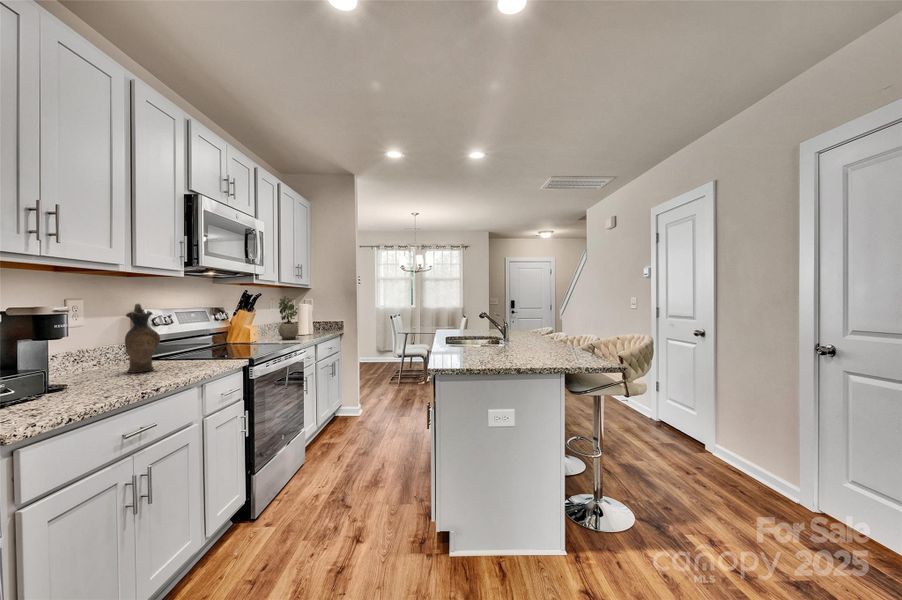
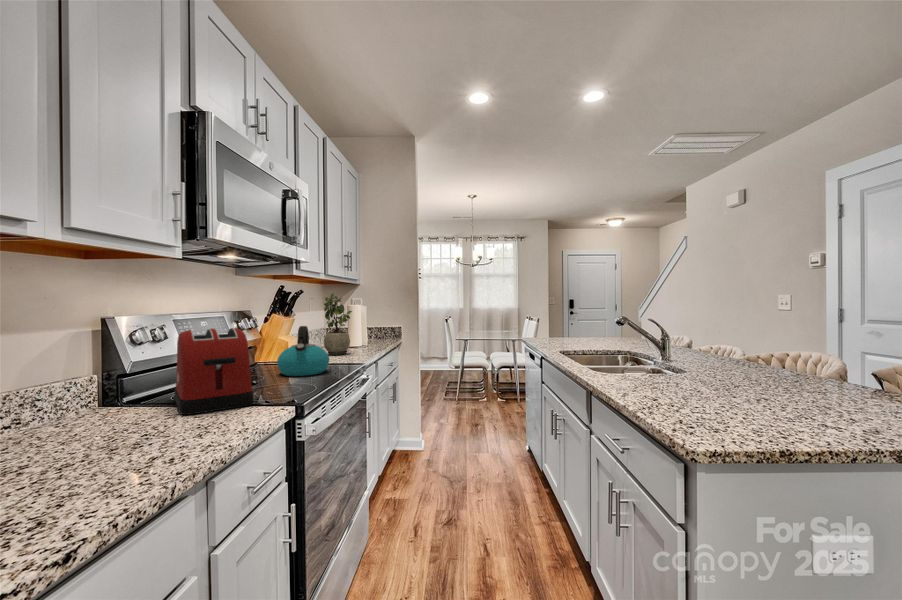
ceramic pitcher: present [125,304,160,373] -> none [53,306,128,448]
toaster: none [178,317,225,363] -> present [174,328,254,415]
kettle: none [242,317,277,349] -> present [277,326,329,376]

